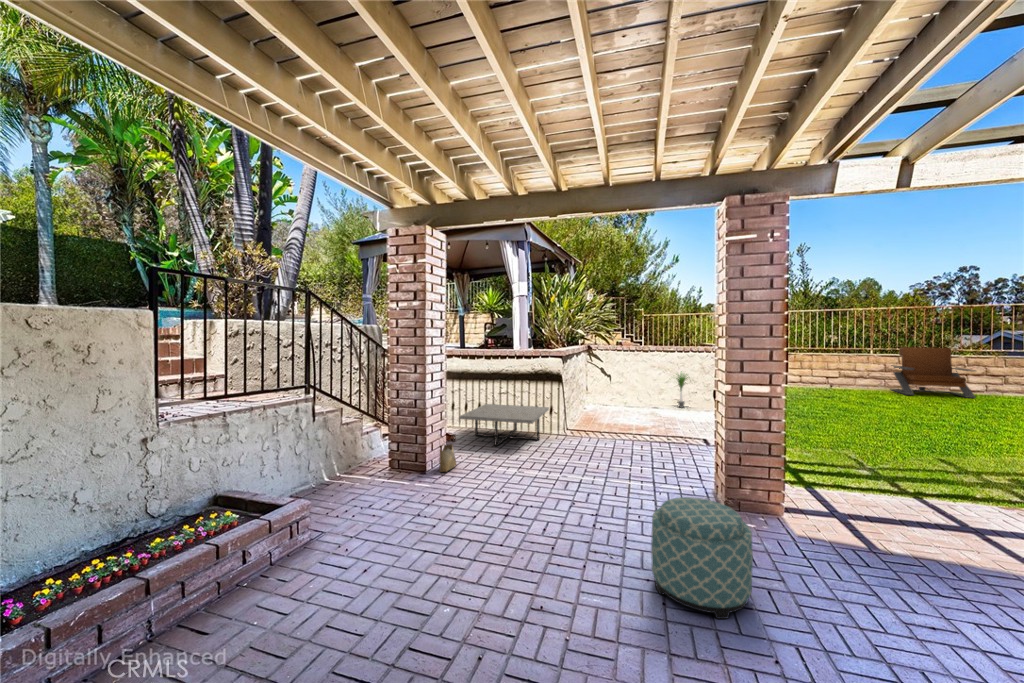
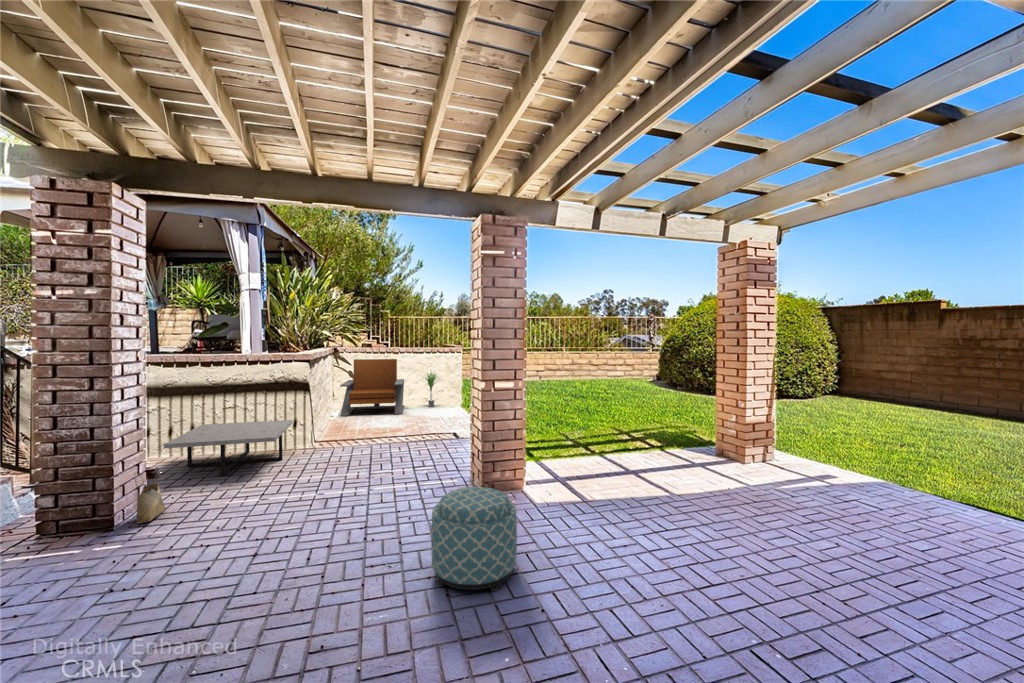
lounge chair: present [891,347,976,398] -> present [340,359,404,416]

